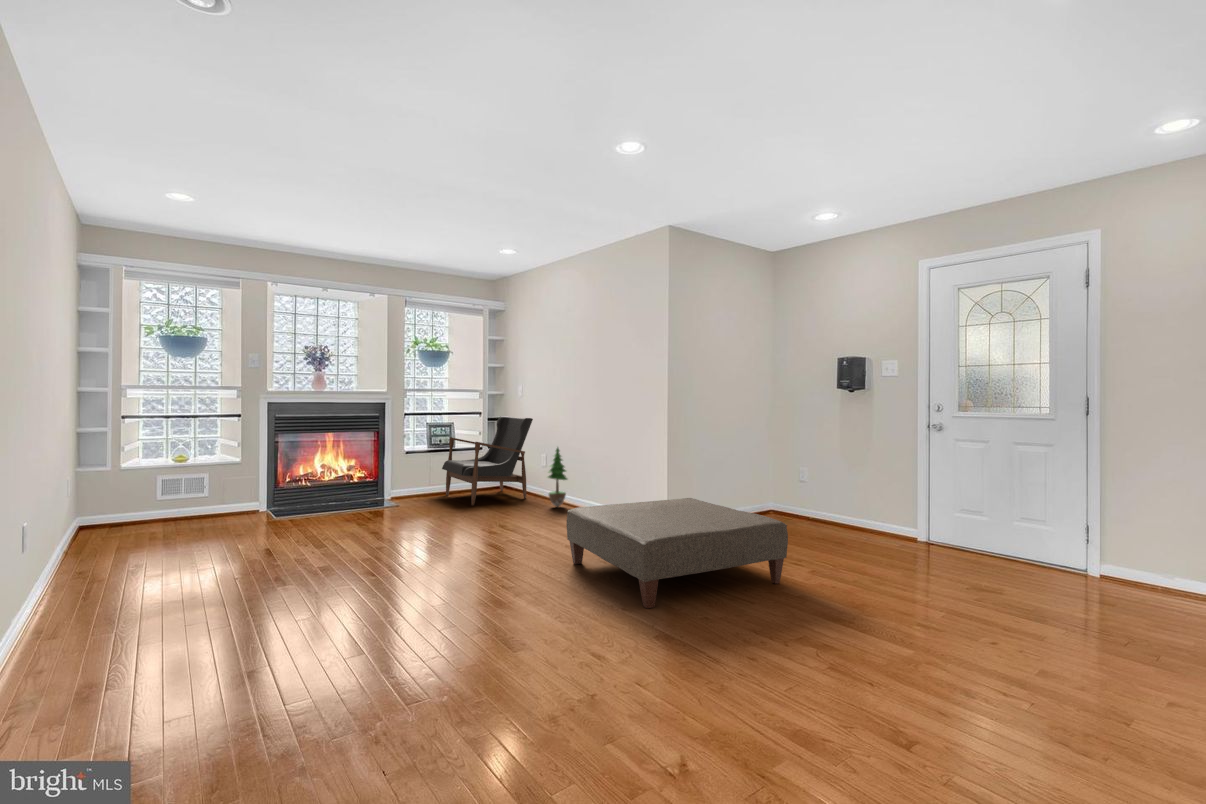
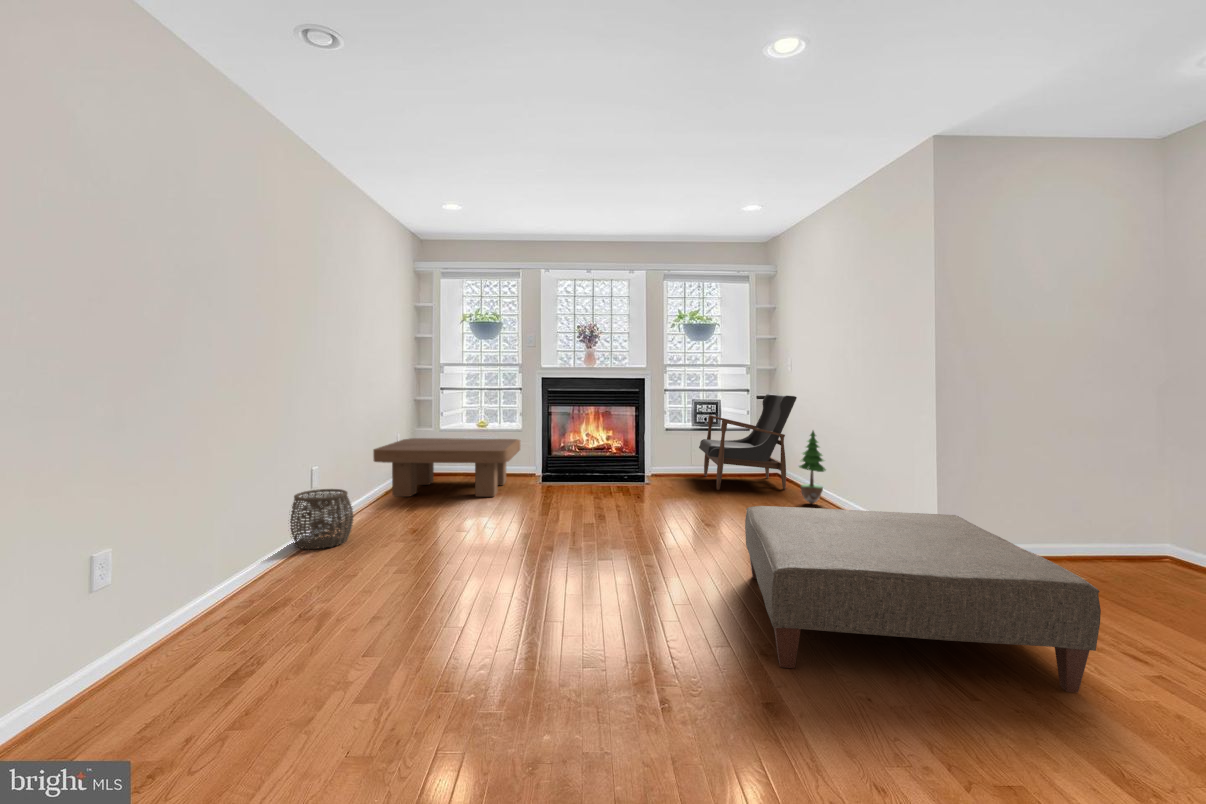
coffee table: none [66,475,268,561] -> present [373,438,520,497]
woven basket: none [33,553,132,635] -> present [290,489,354,549]

